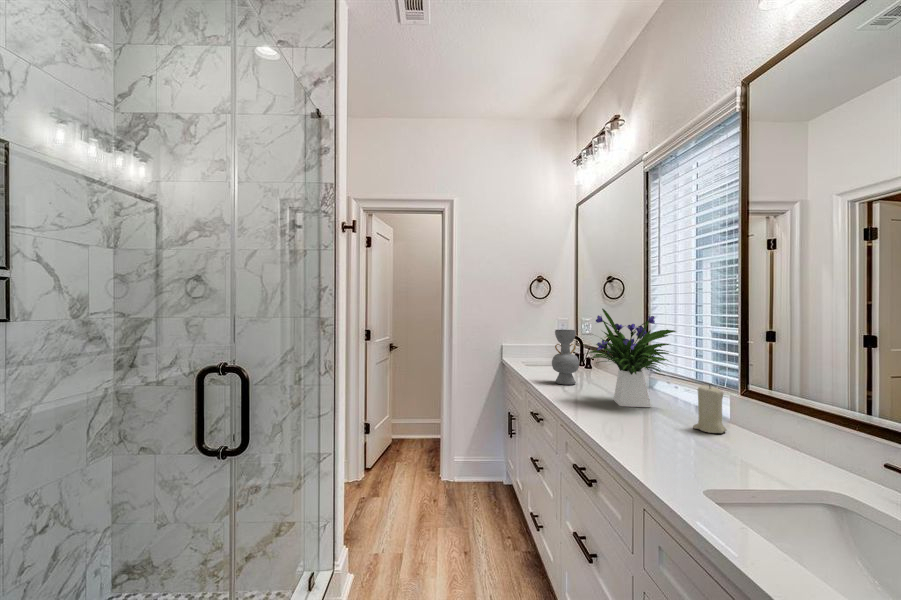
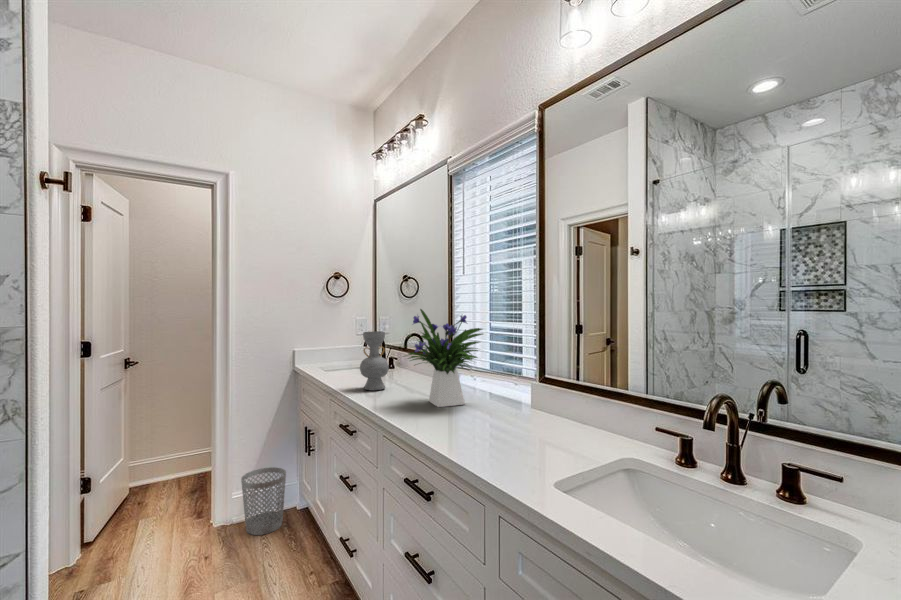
candle: present [693,385,727,433] -> none [508,378,534,422]
wastebasket: none [460,441,494,497] -> present [241,467,286,535]

